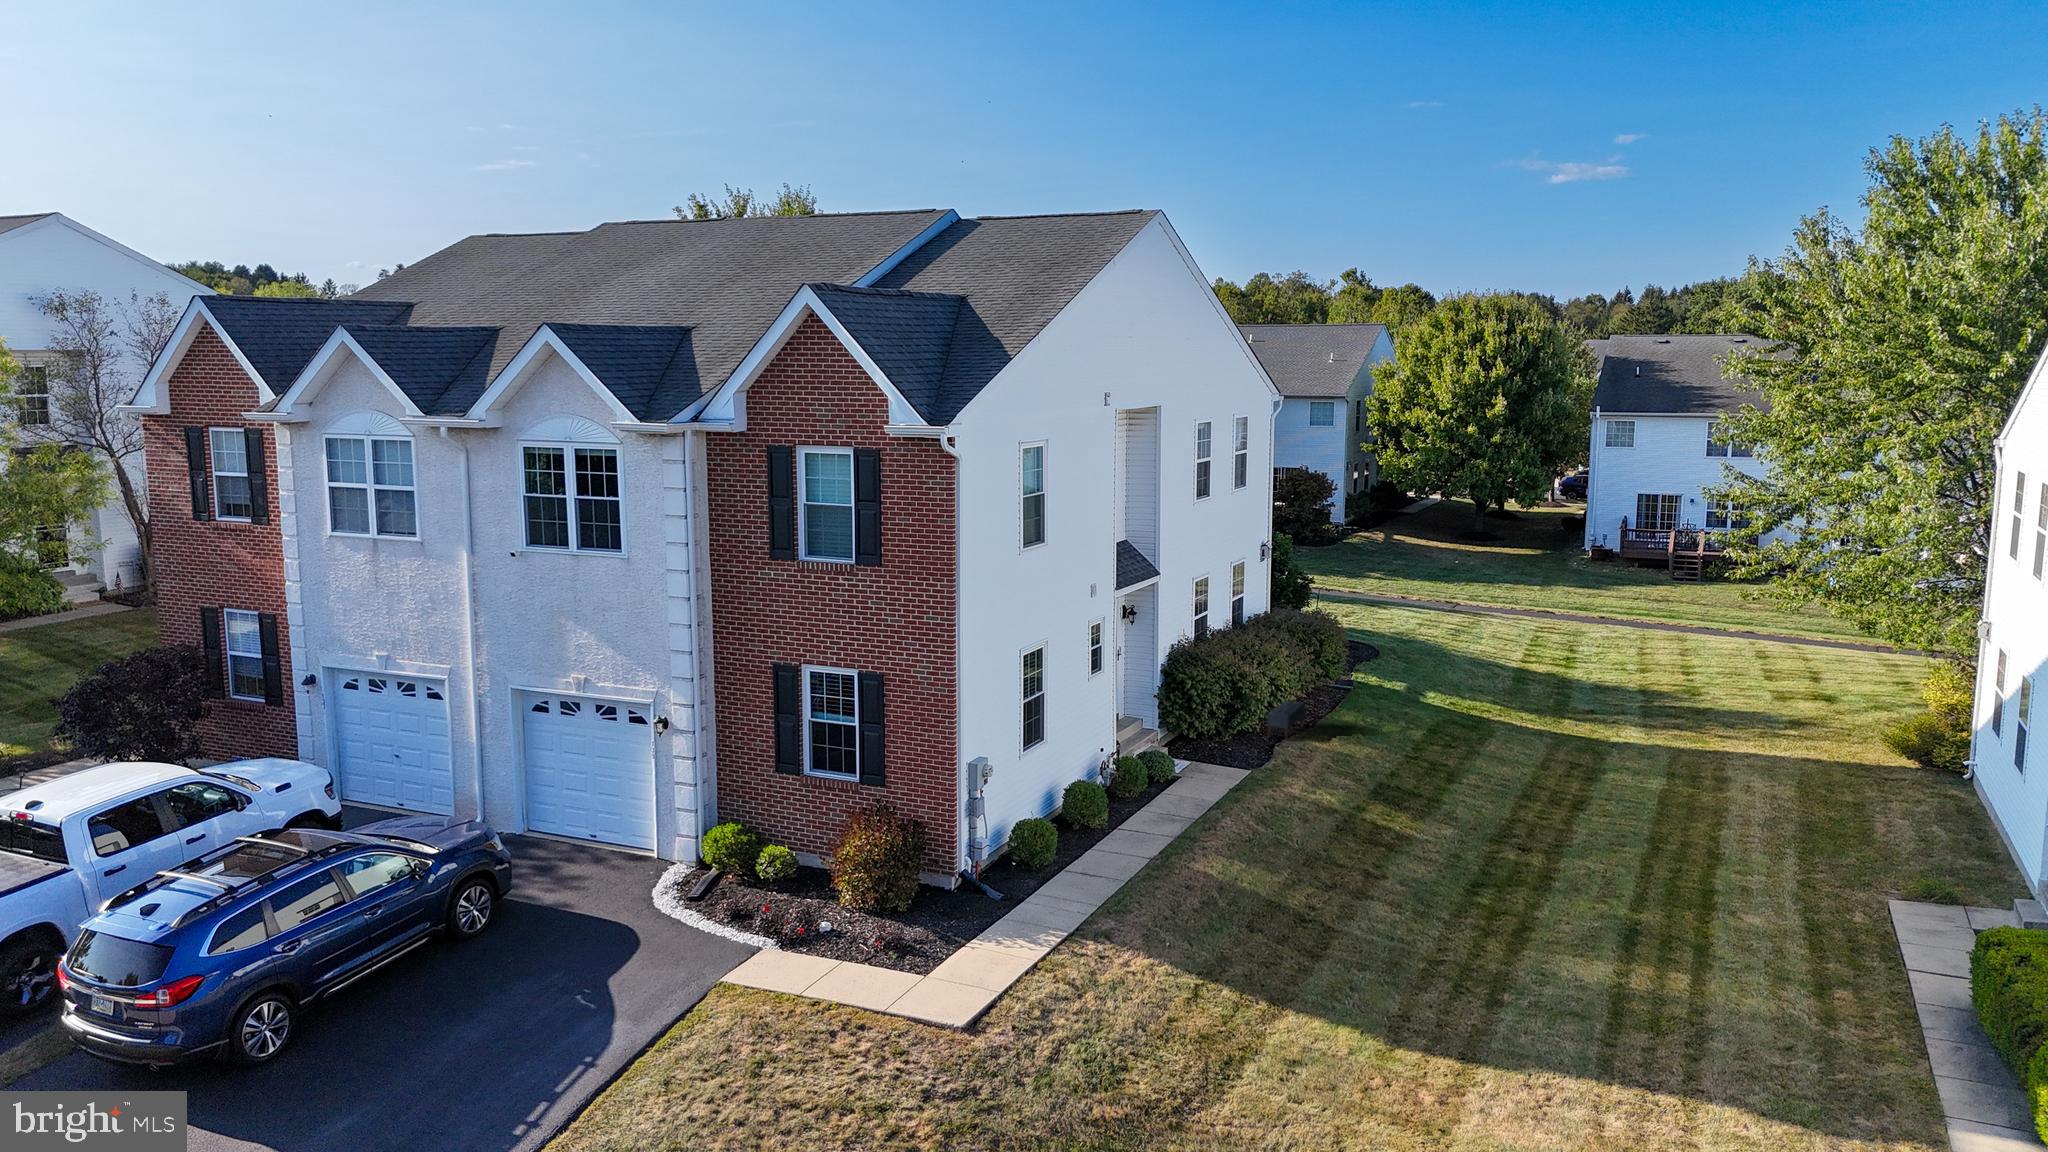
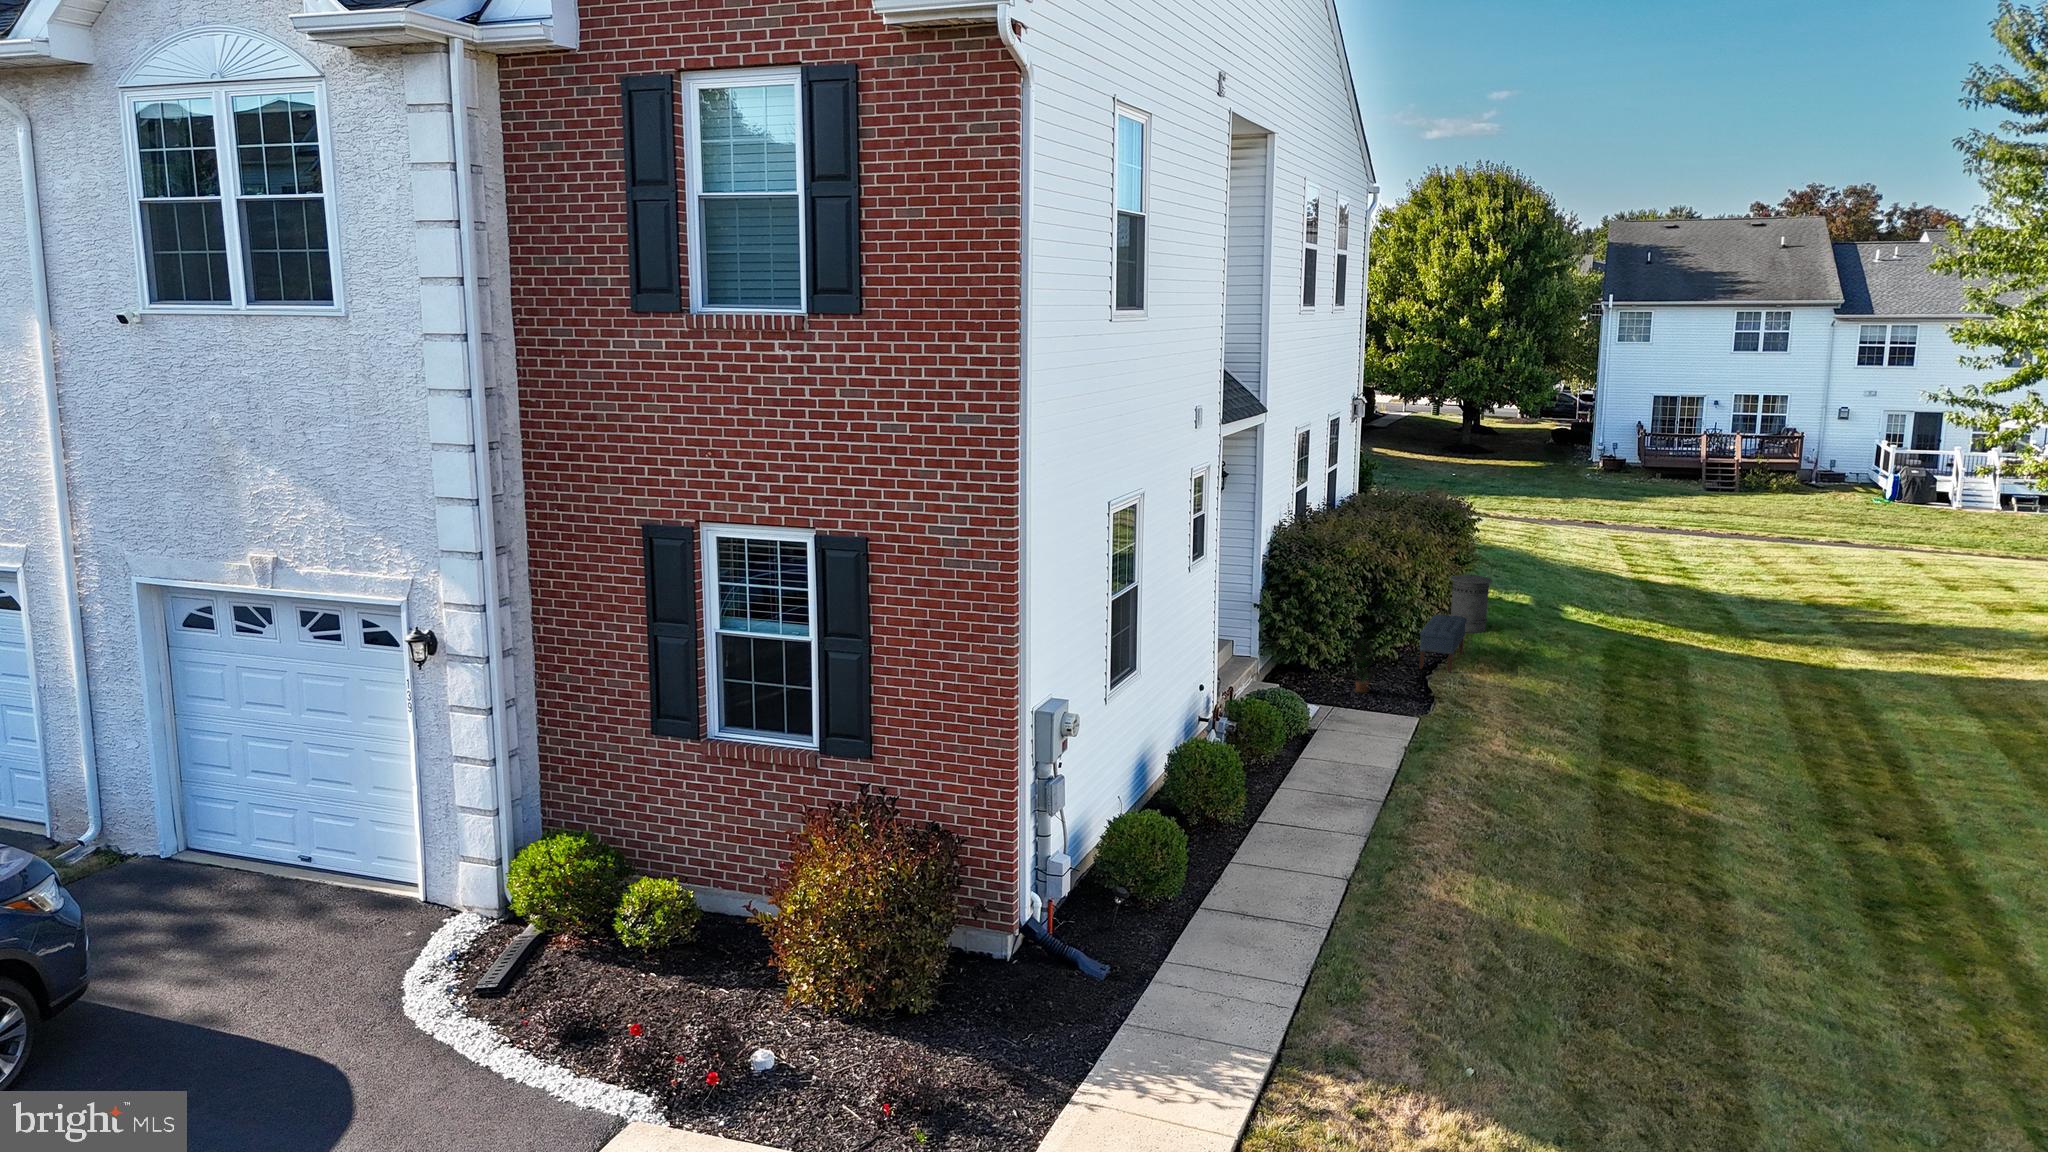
trash can: none [1306,673,1334,712] -> present [1450,574,1493,633]
potted plant: none [1213,718,1232,753] -> present [1350,639,1378,693]

